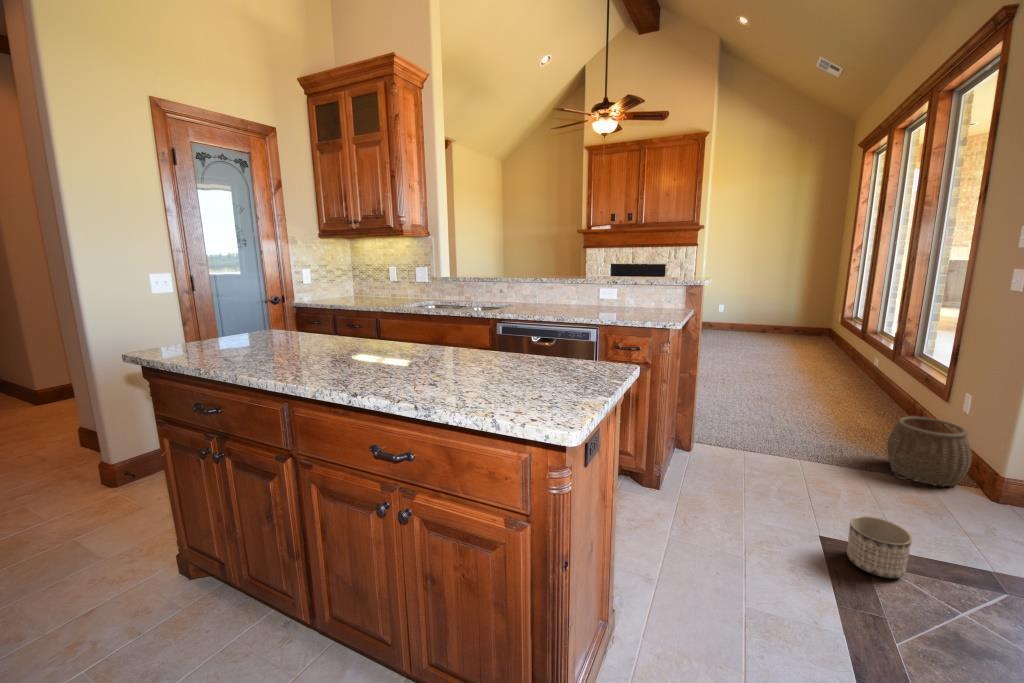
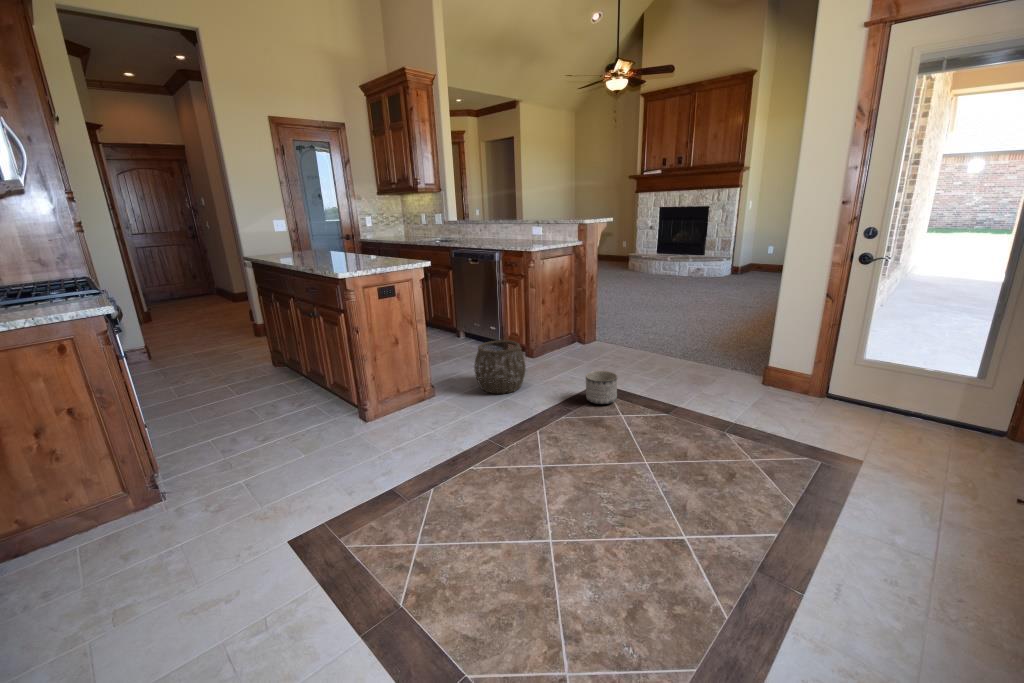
woven basket: present [887,416,972,487] -> present [474,340,526,394]

